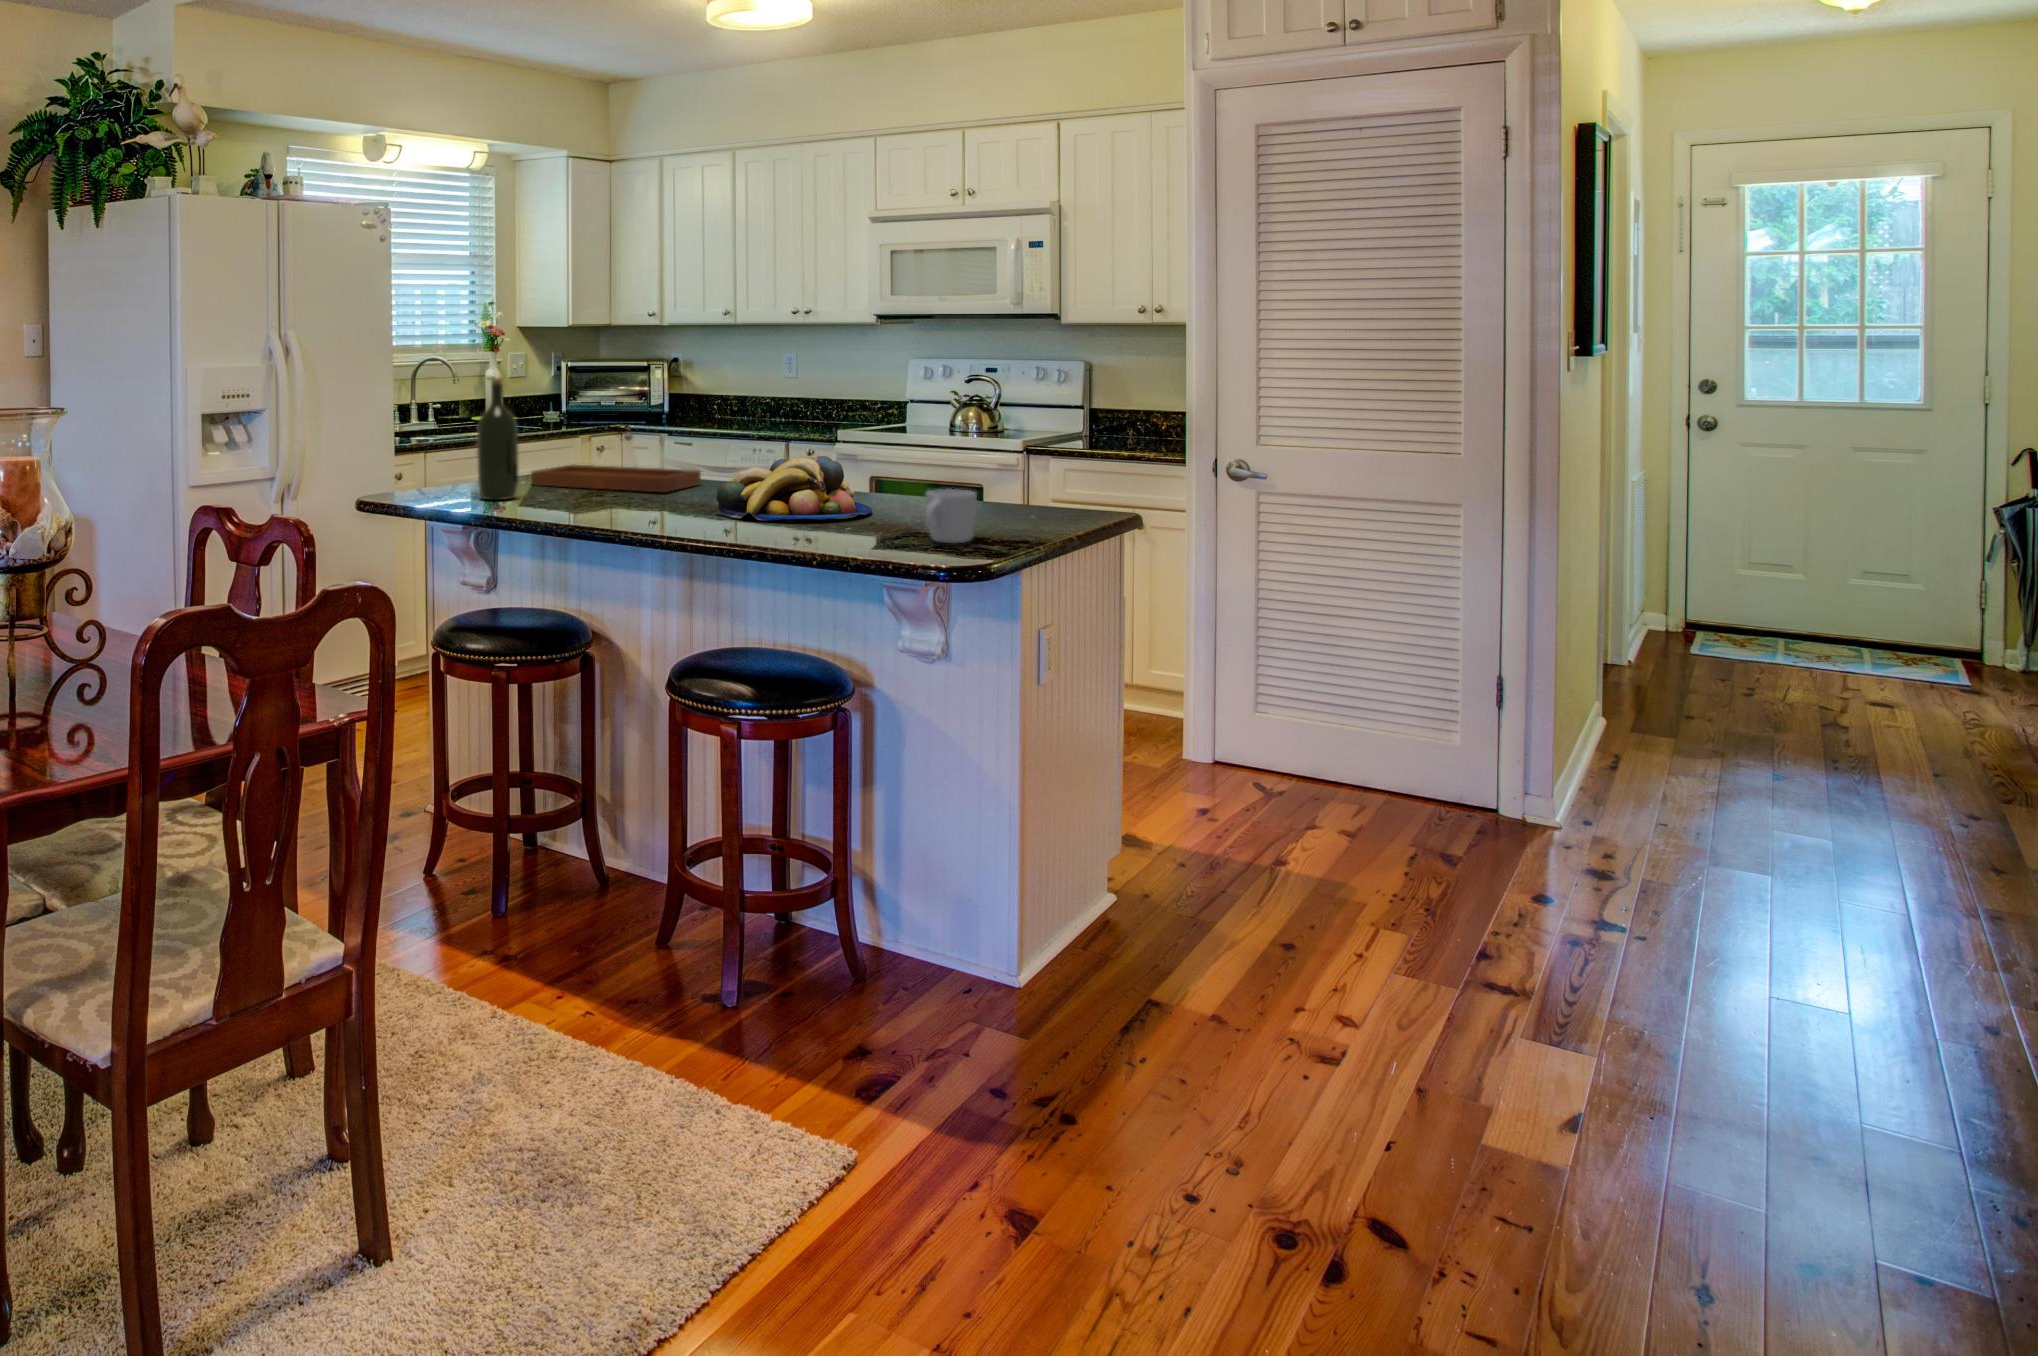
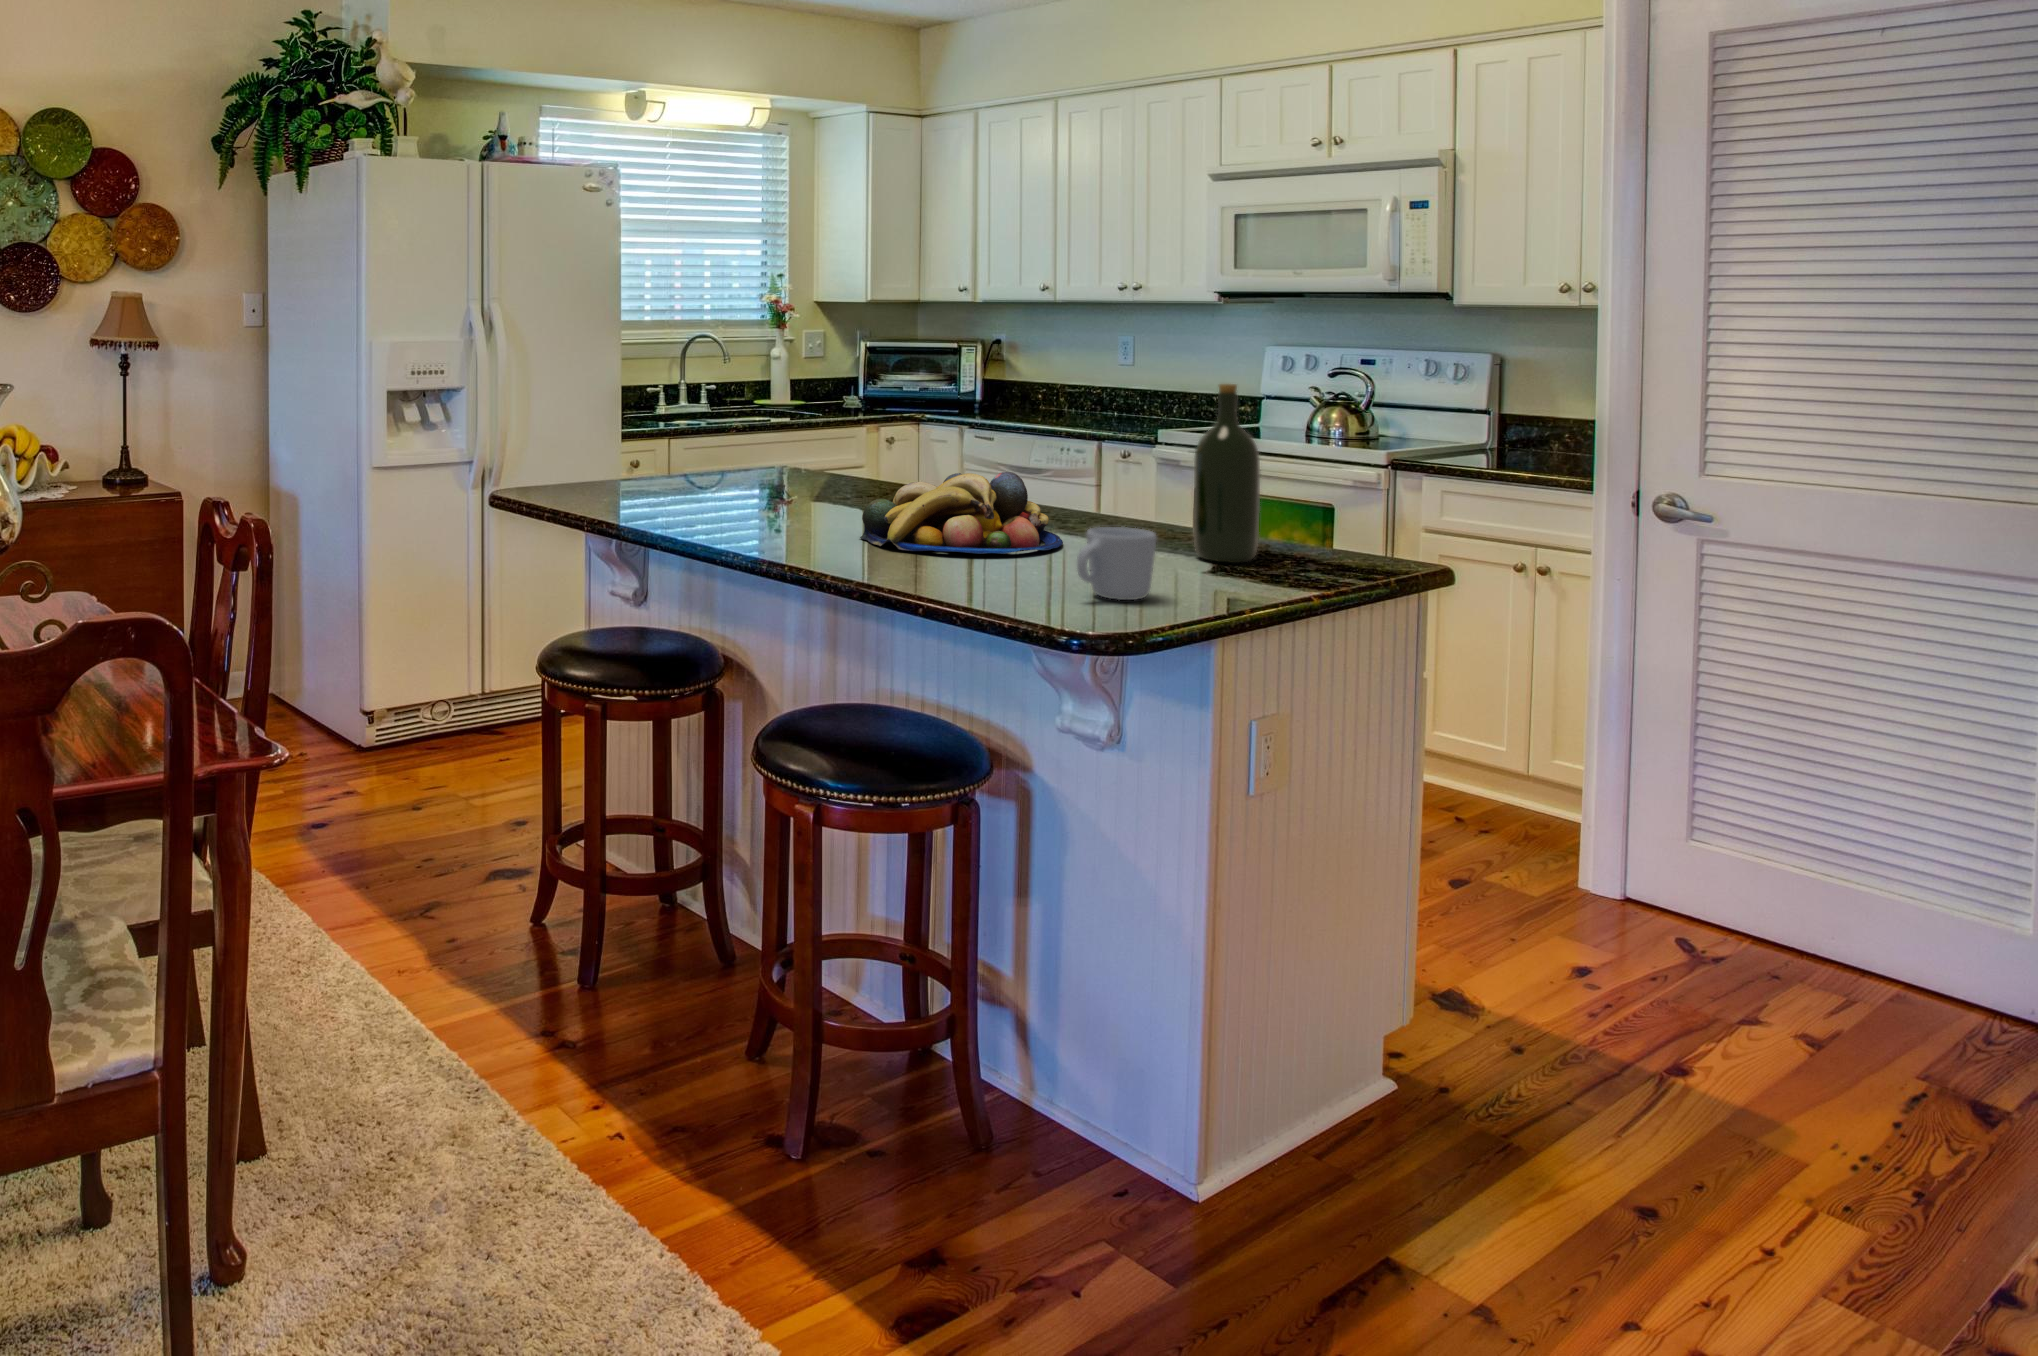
wine bottle: present [477,378,518,500] -> present [1193,384,1260,563]
tray: present [531,433,701,492] -> none [693,431,892,505]

